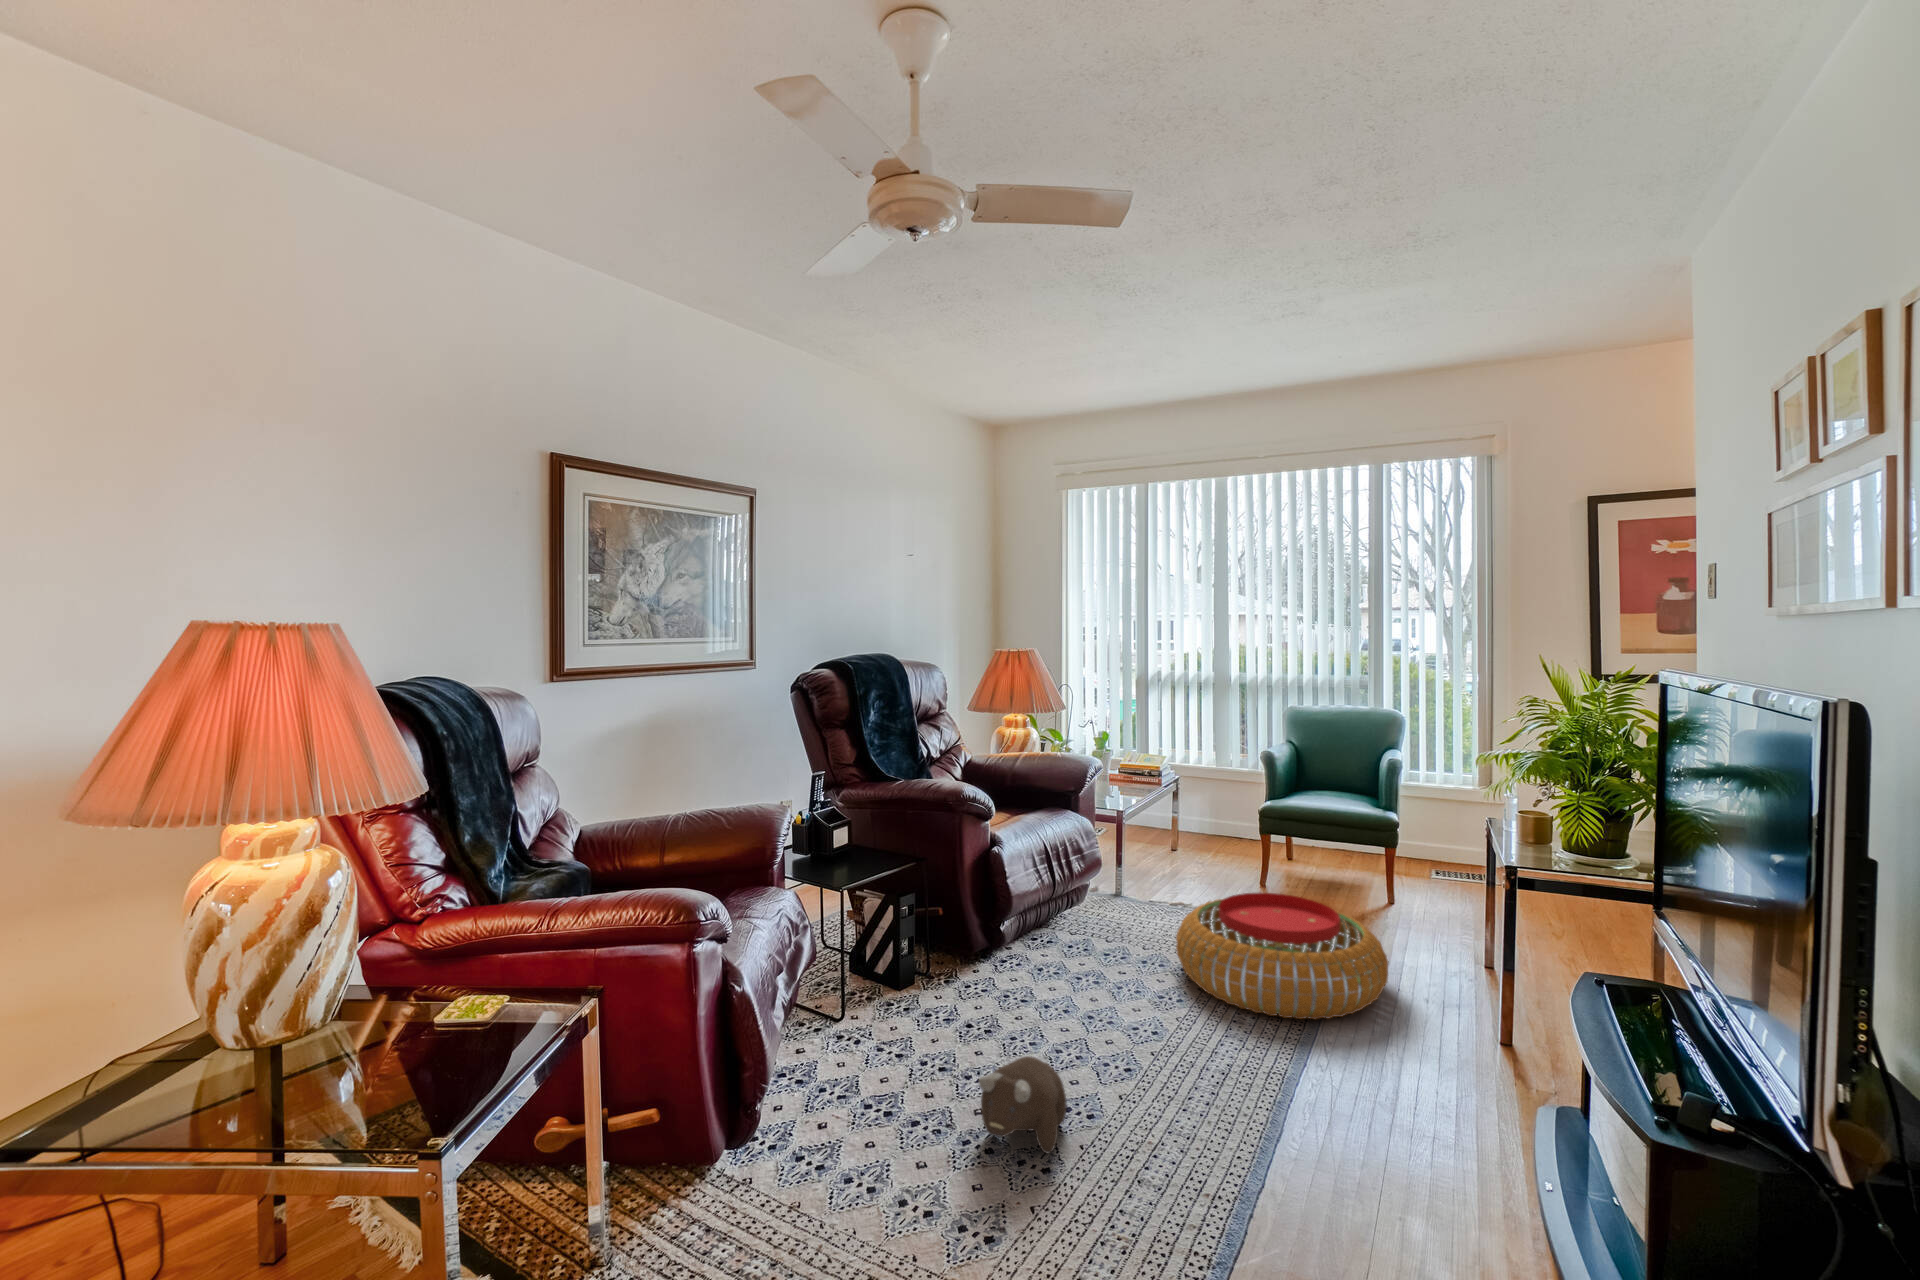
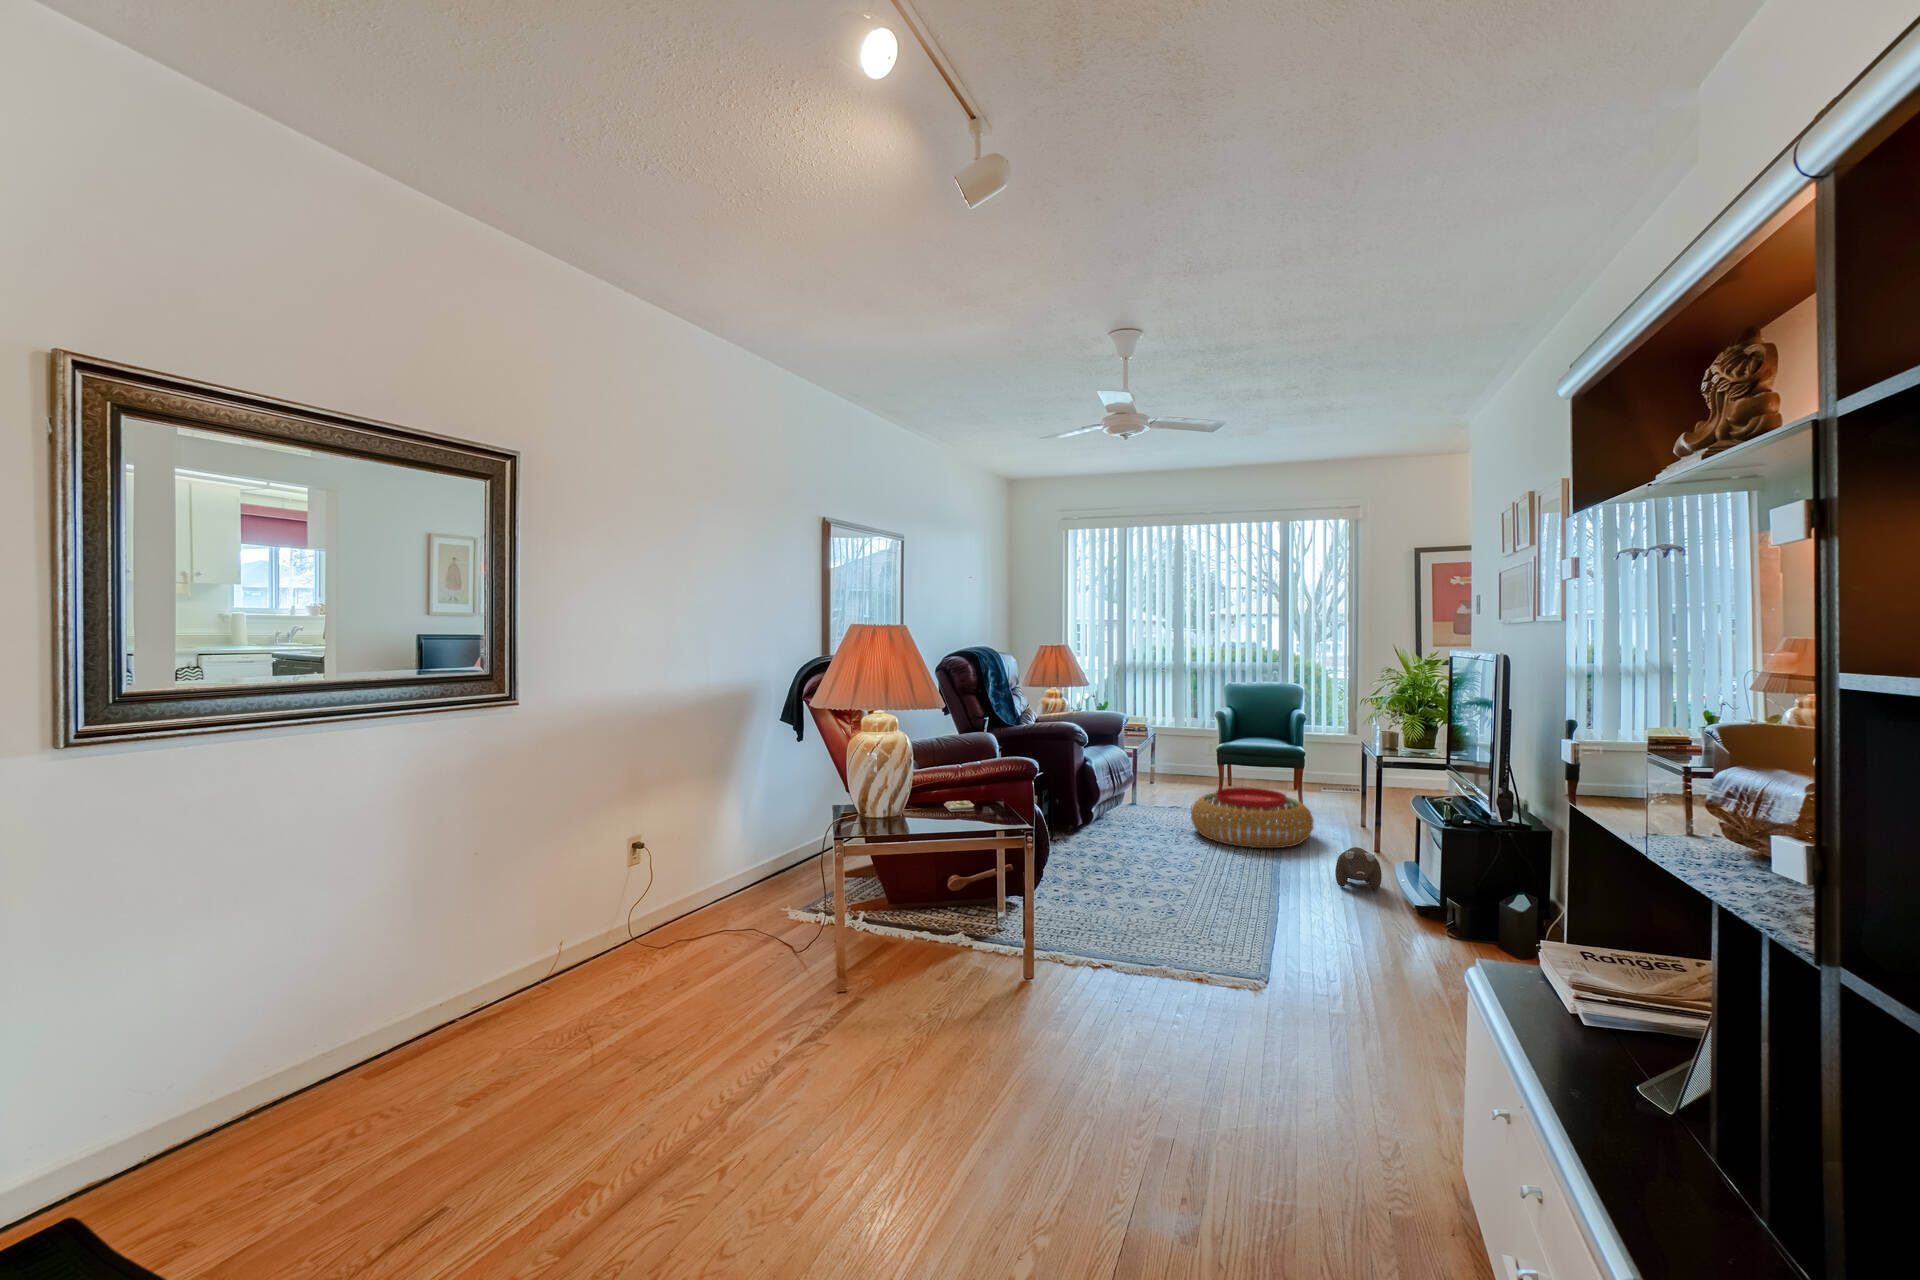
plush toy: present [979,1056,1067,1153] -> present [1335,847,1382,890]

